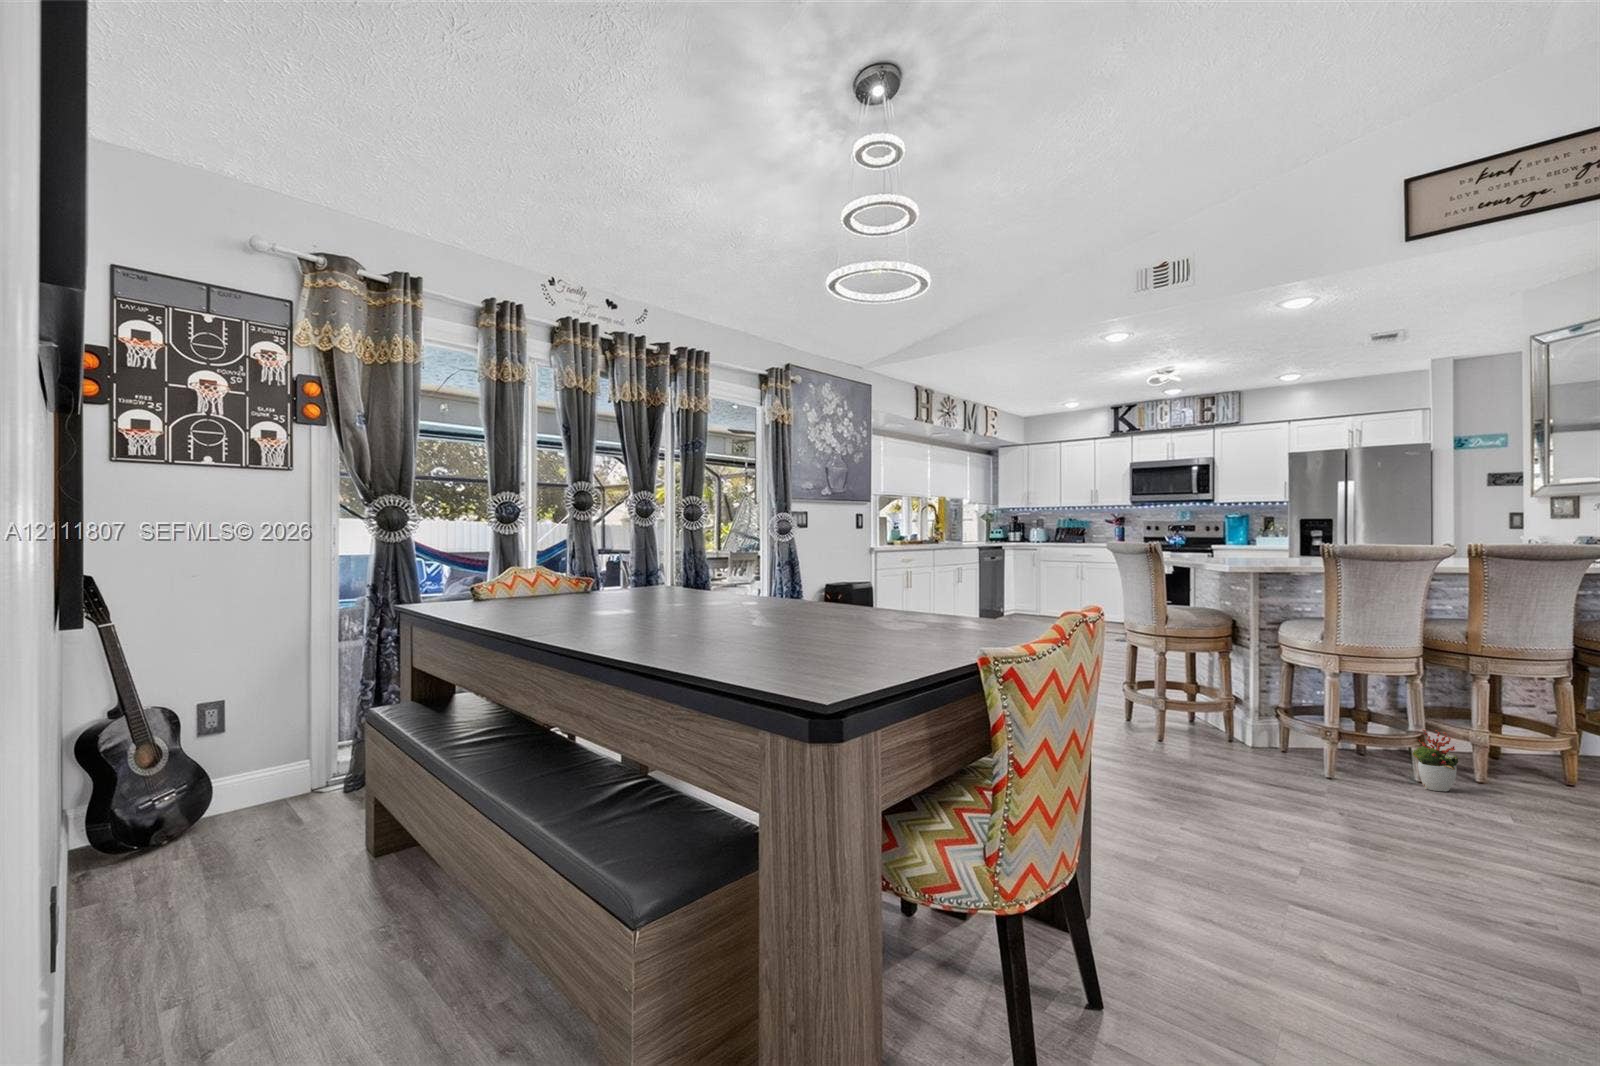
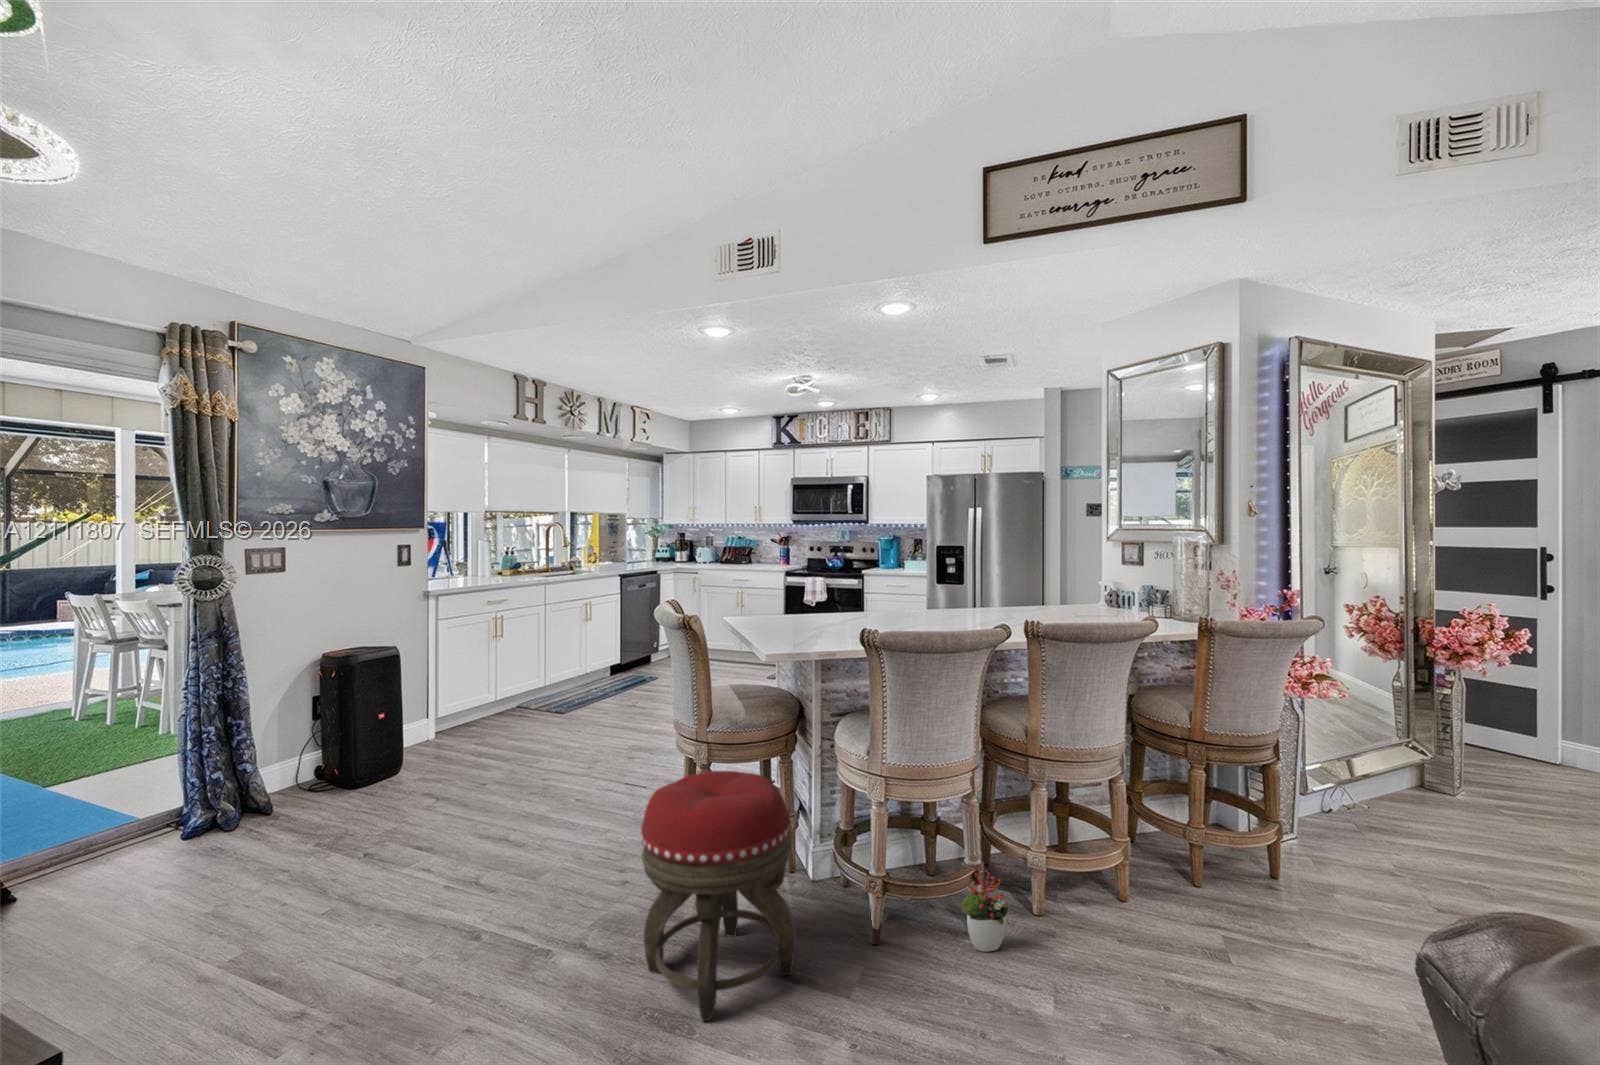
footstool: none [1152,645,1273,790] -> present [641,771,796,1021]

